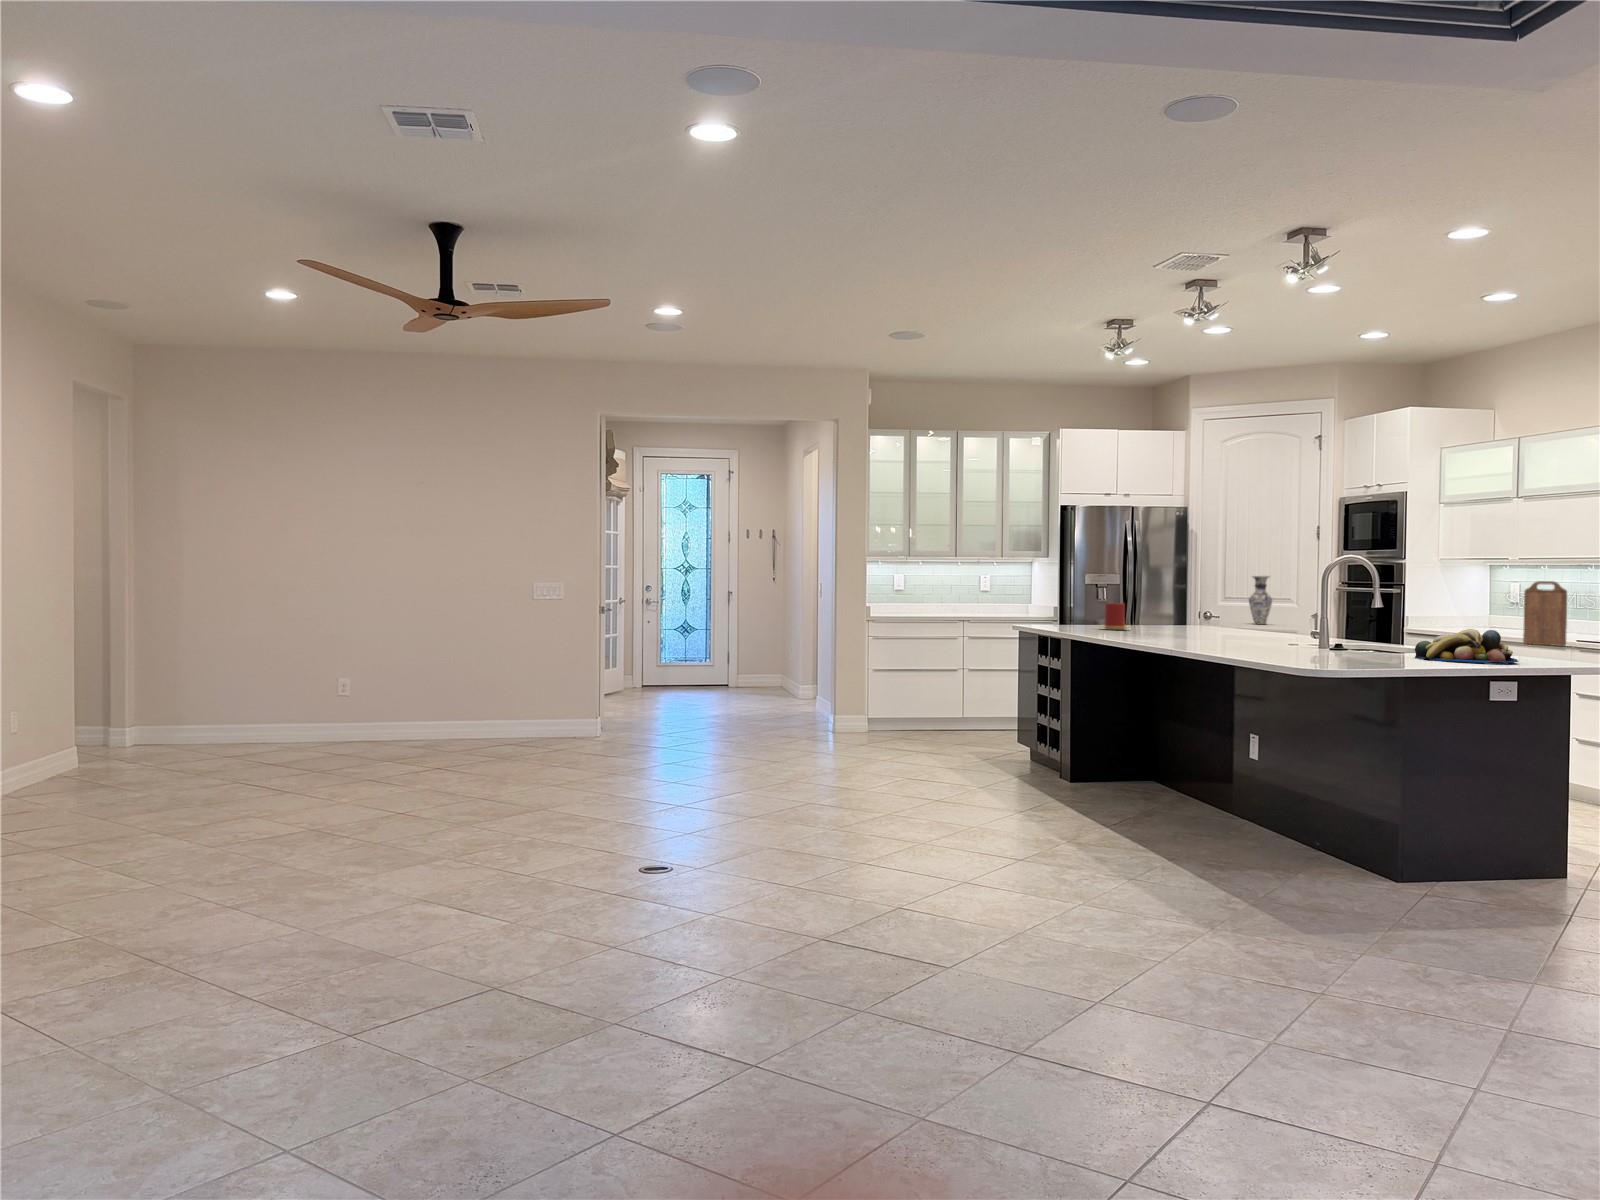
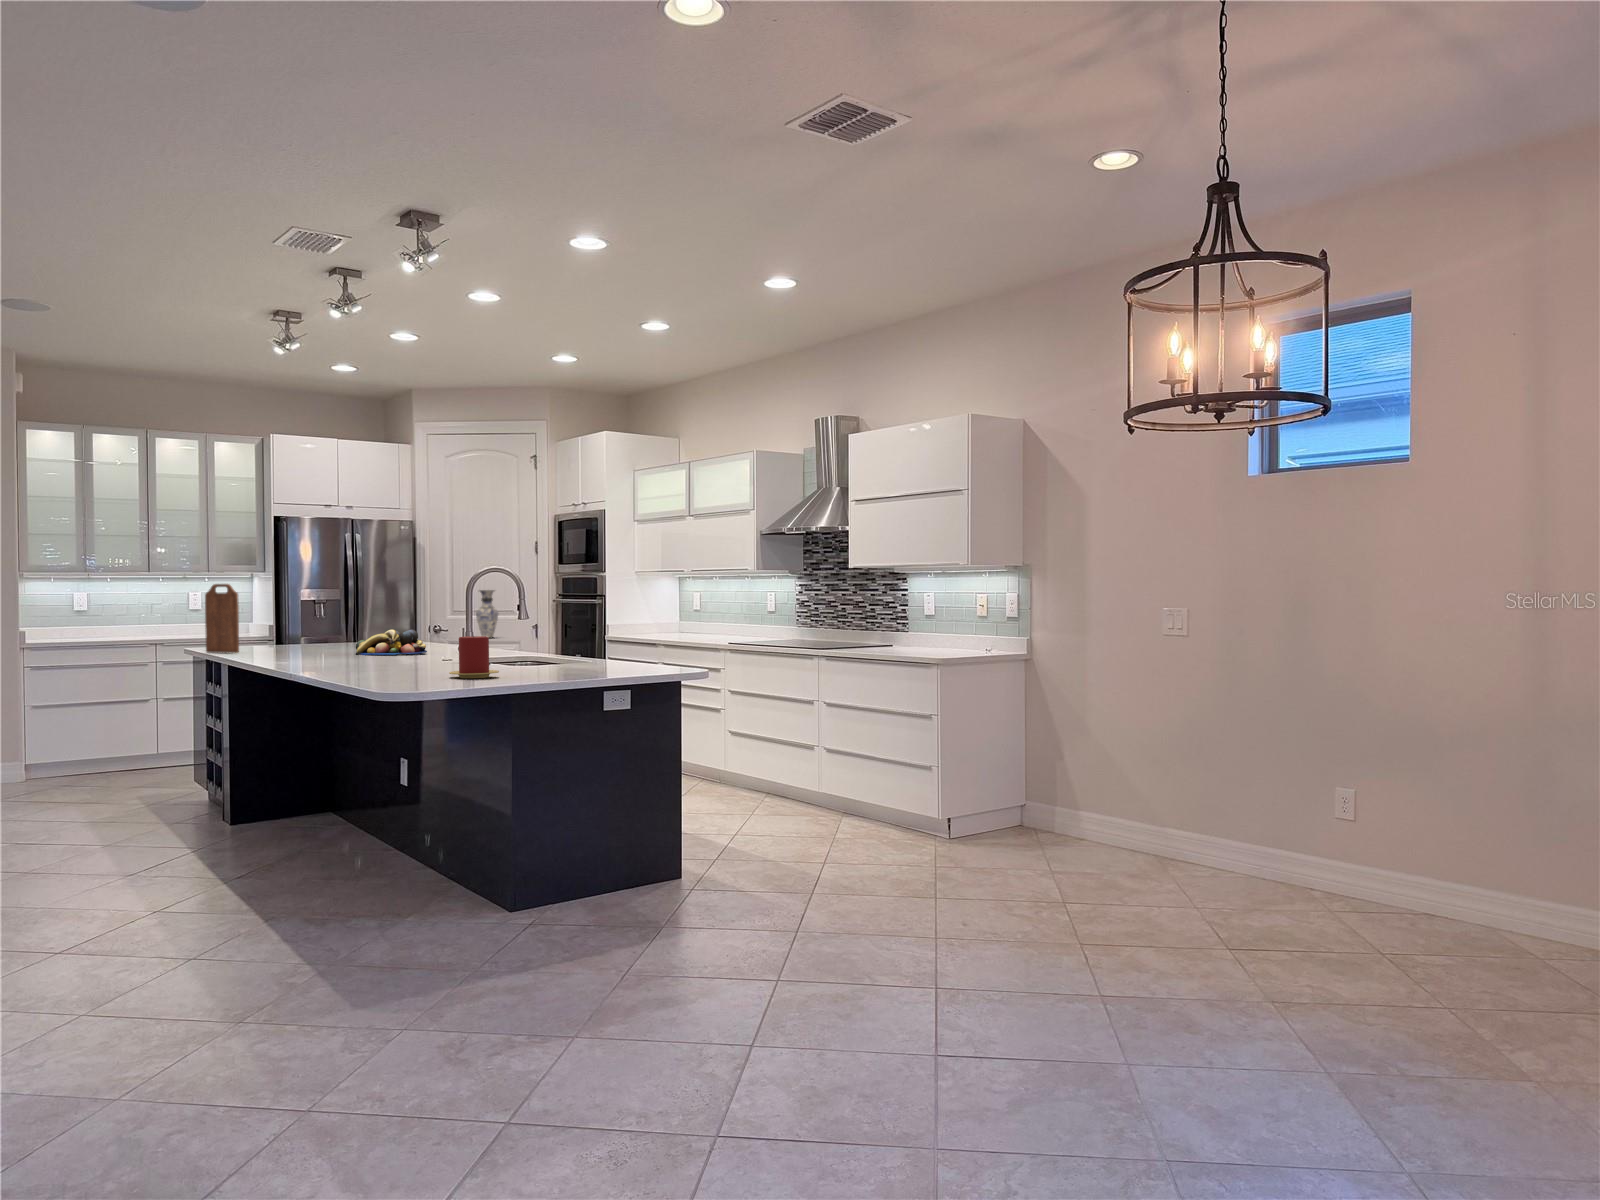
cutting board: present [1523,581,1567,646] -> present [205,584,239,653]
candle: present [1101,603,1127,630] -> present [449,636,499,678]
fruit bowl: present [1415,629,1518,663] -> present [356,629,427,655]

